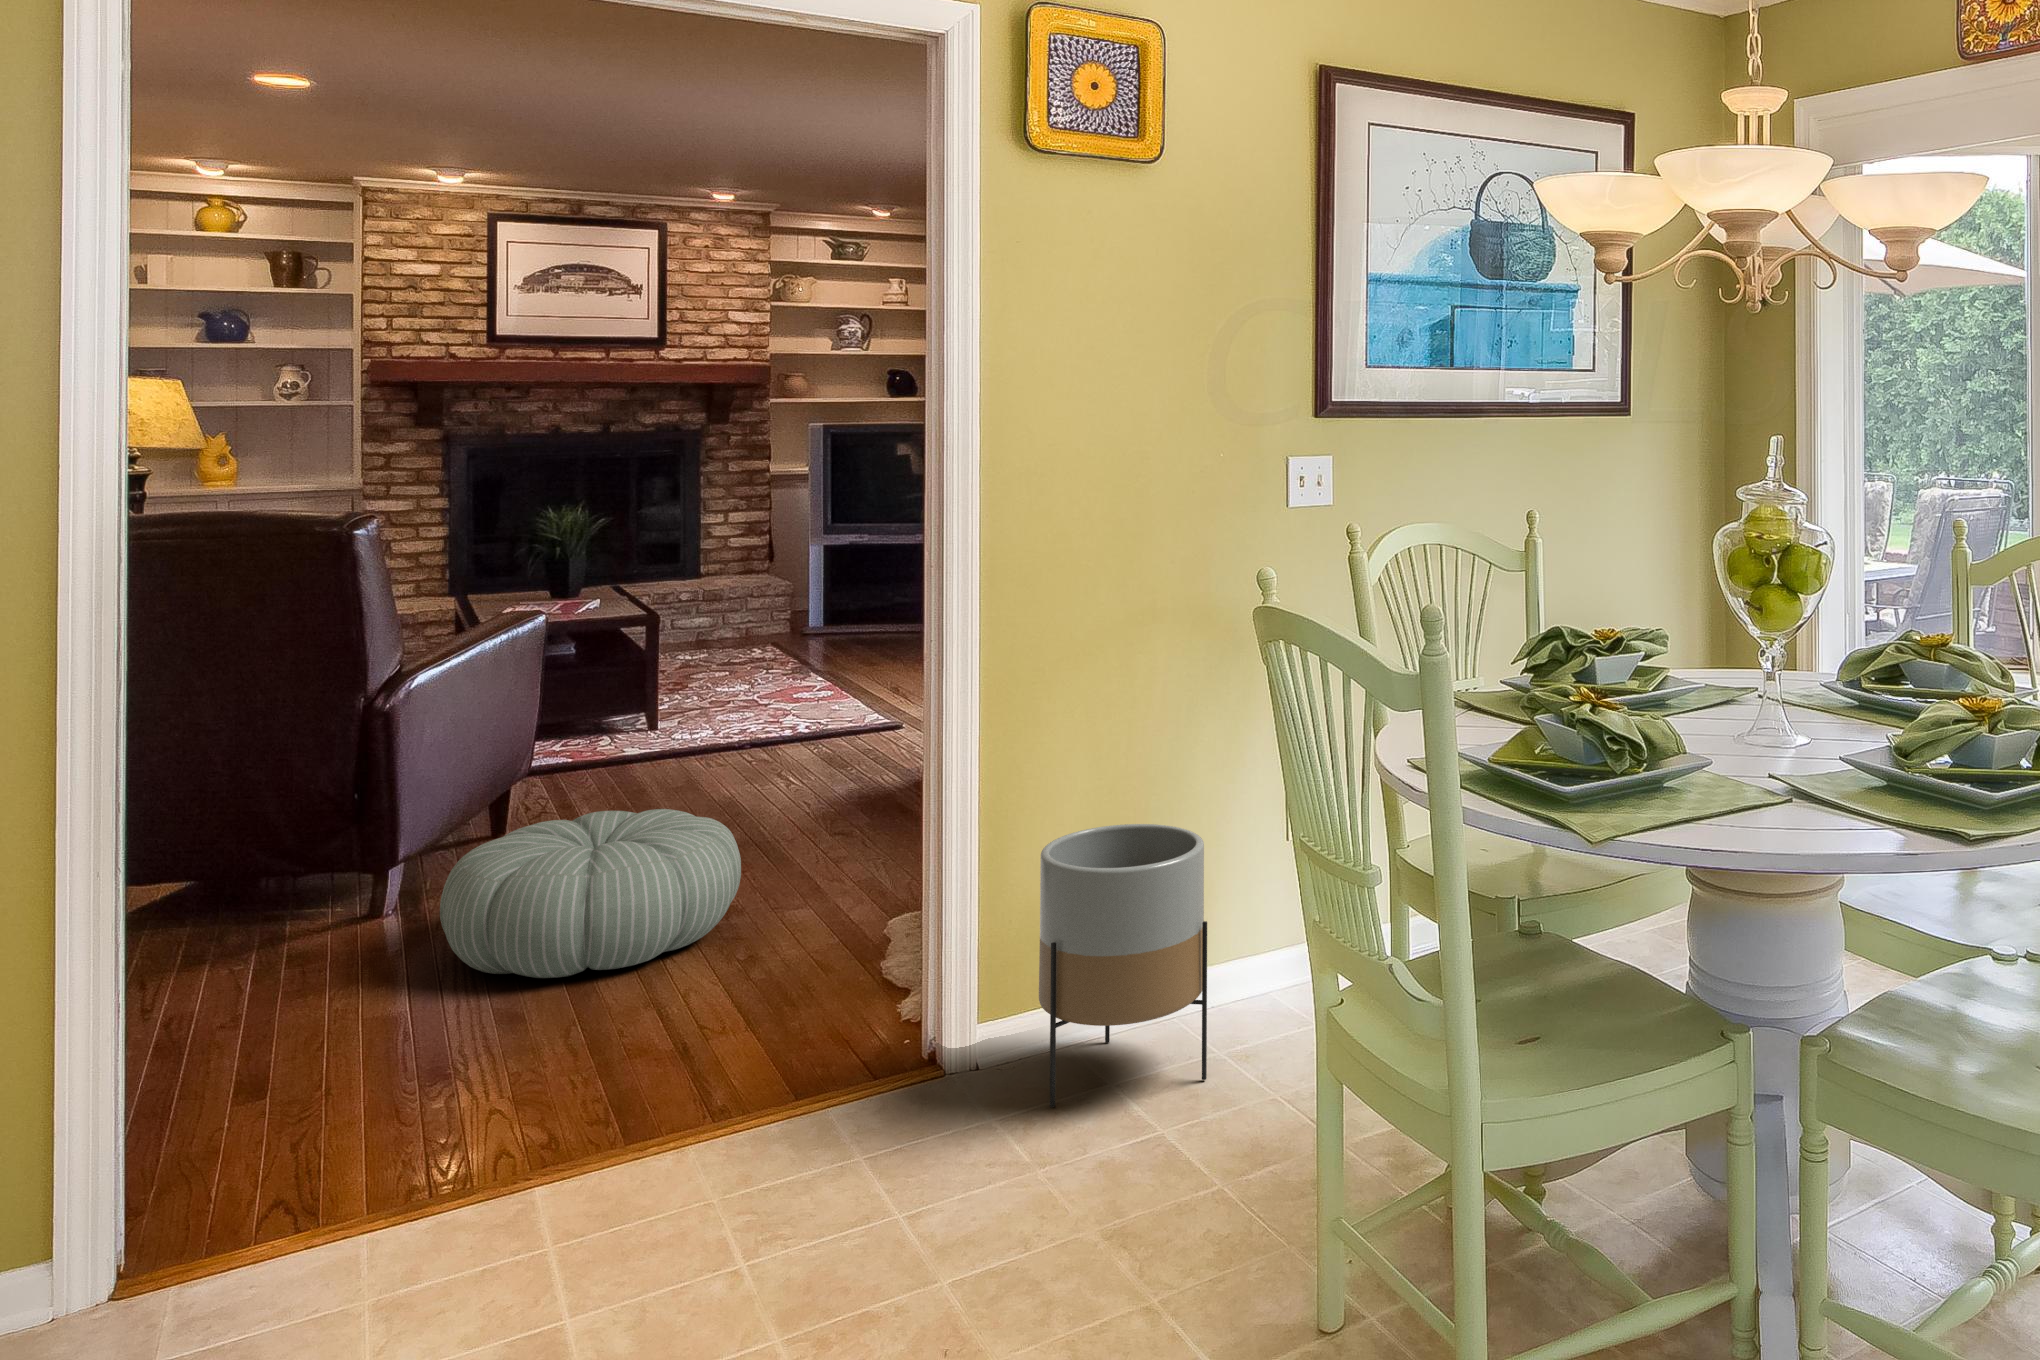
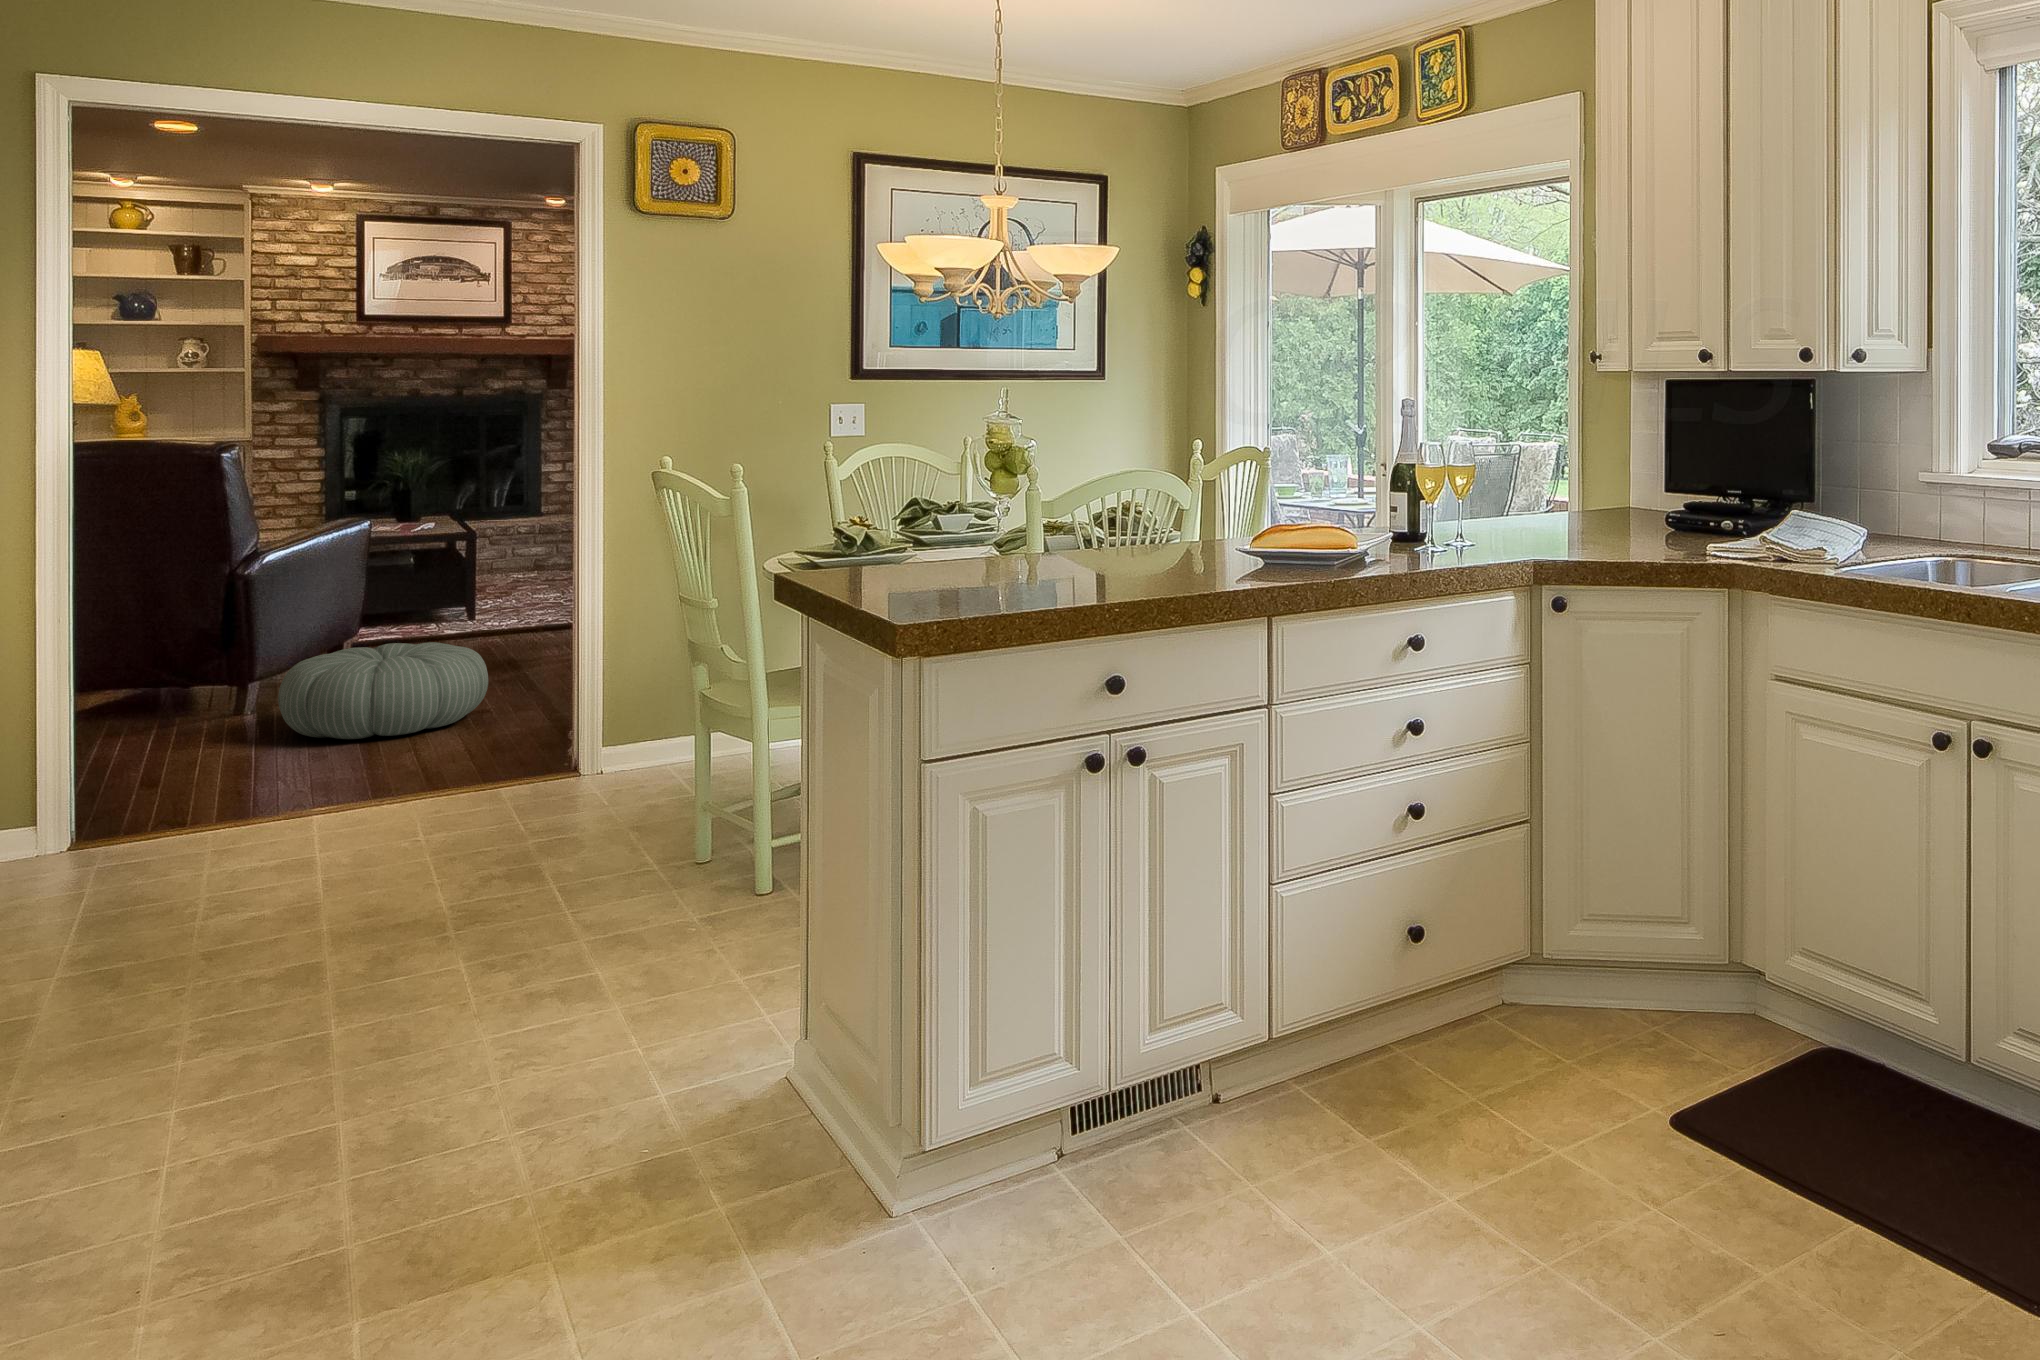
planter: present [1039,824,1207,1107] -> none [635,632,745,790]

